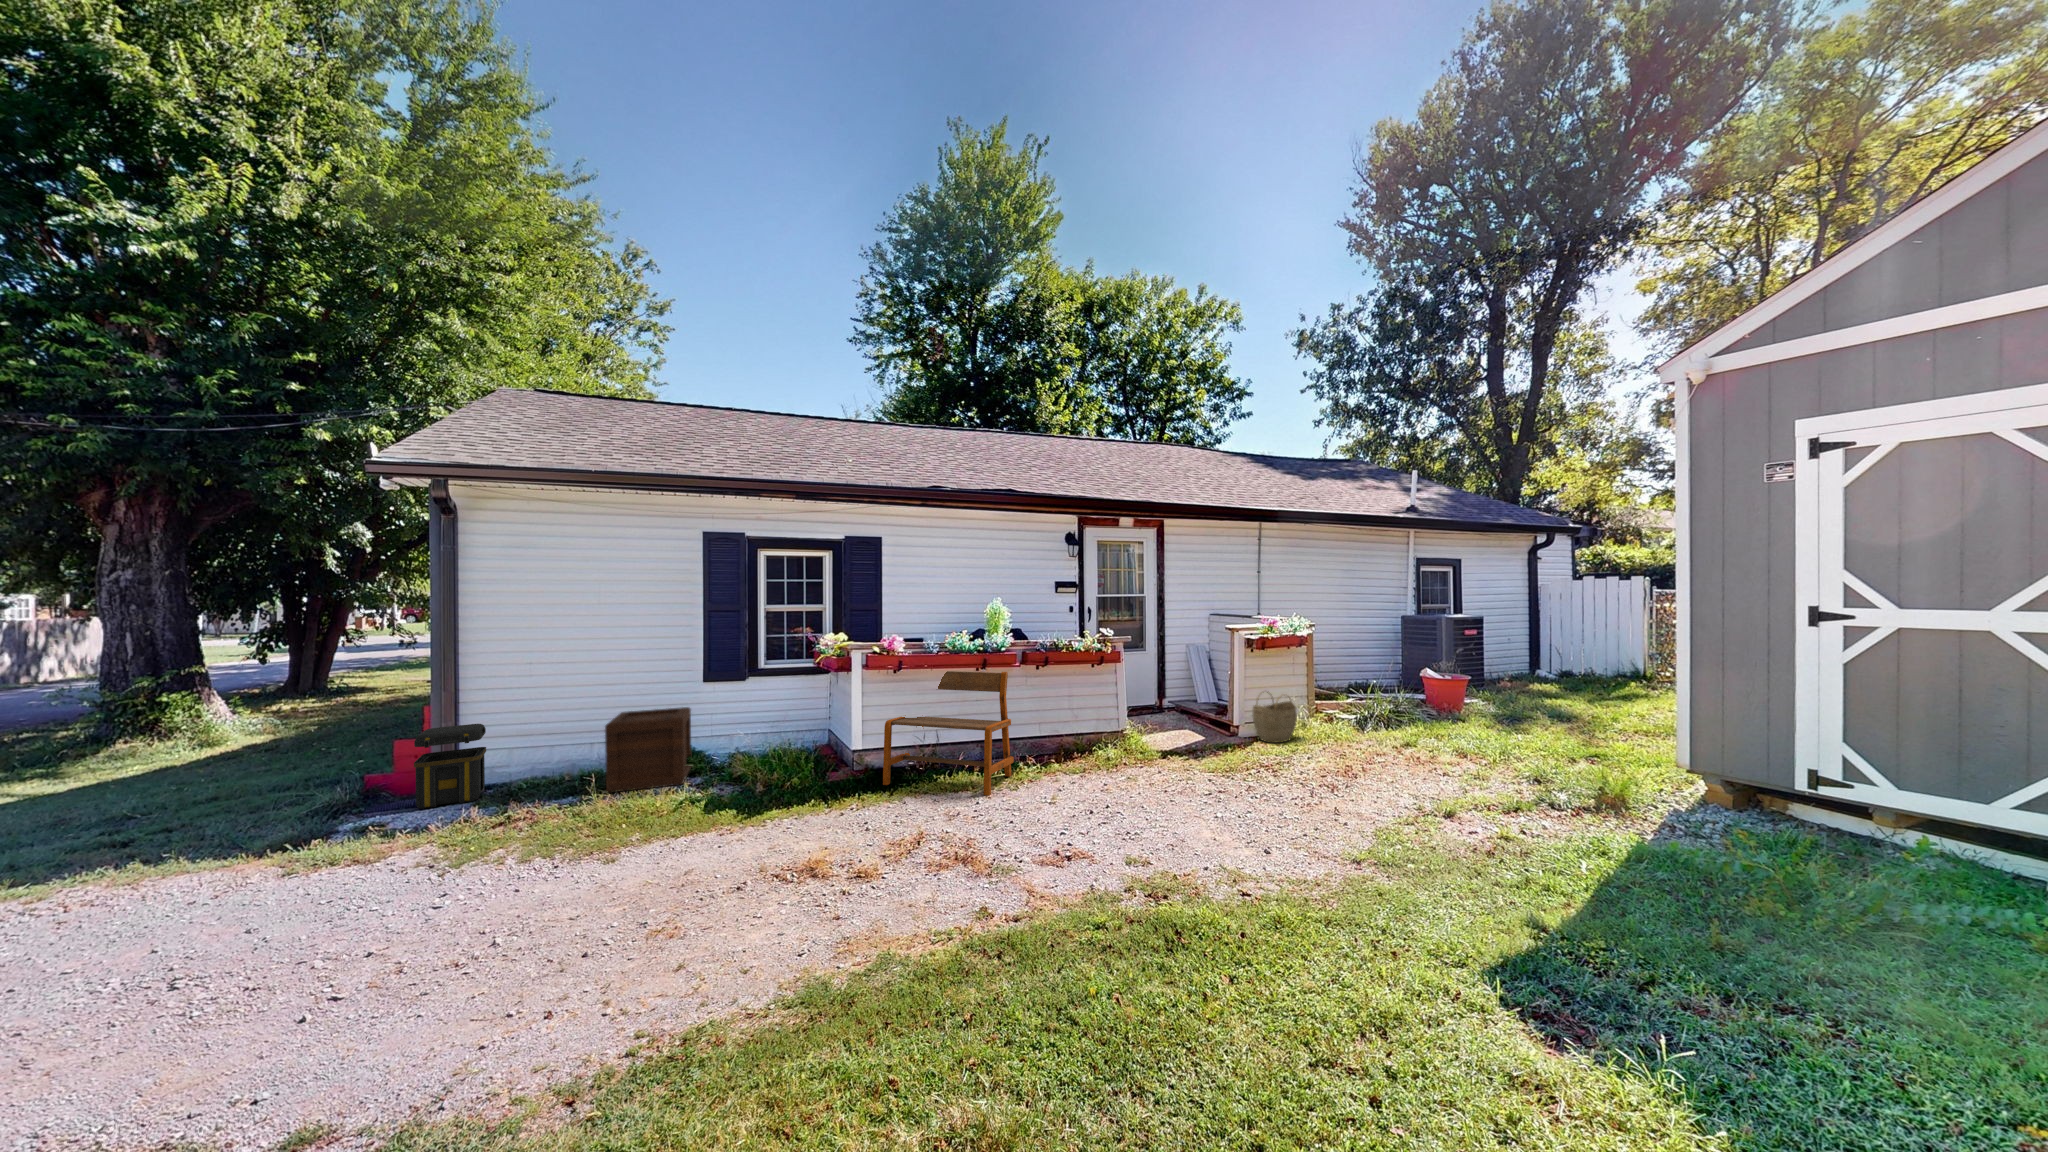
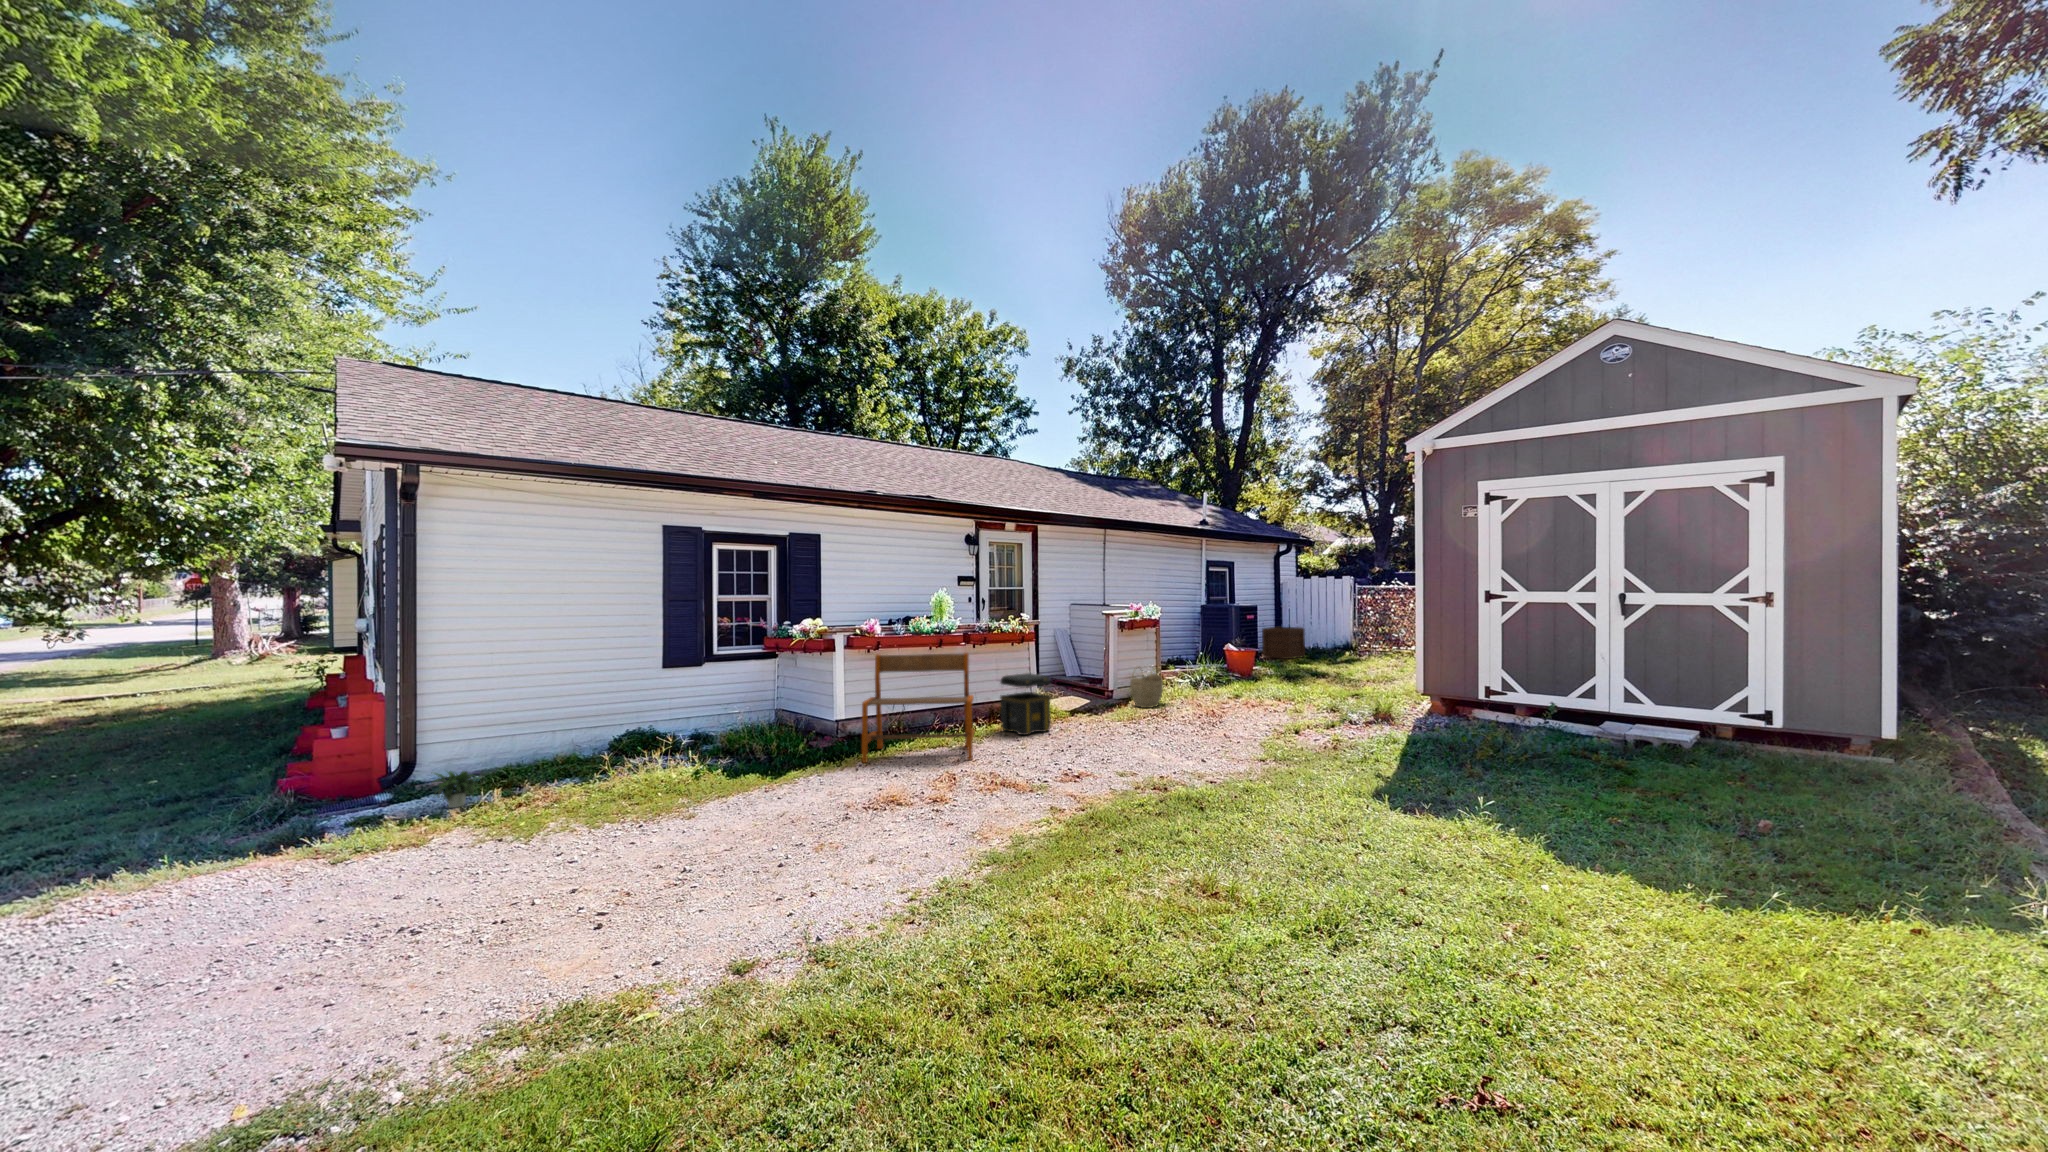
wooden crate: present [605,707,691,793] -> present [1262,627,1305,659]
toolbox: present [414,724,486,809] -> present [1000,673,1051,735]
potted plant: none [525,756,564,791] -> present [432,771,478,808]

